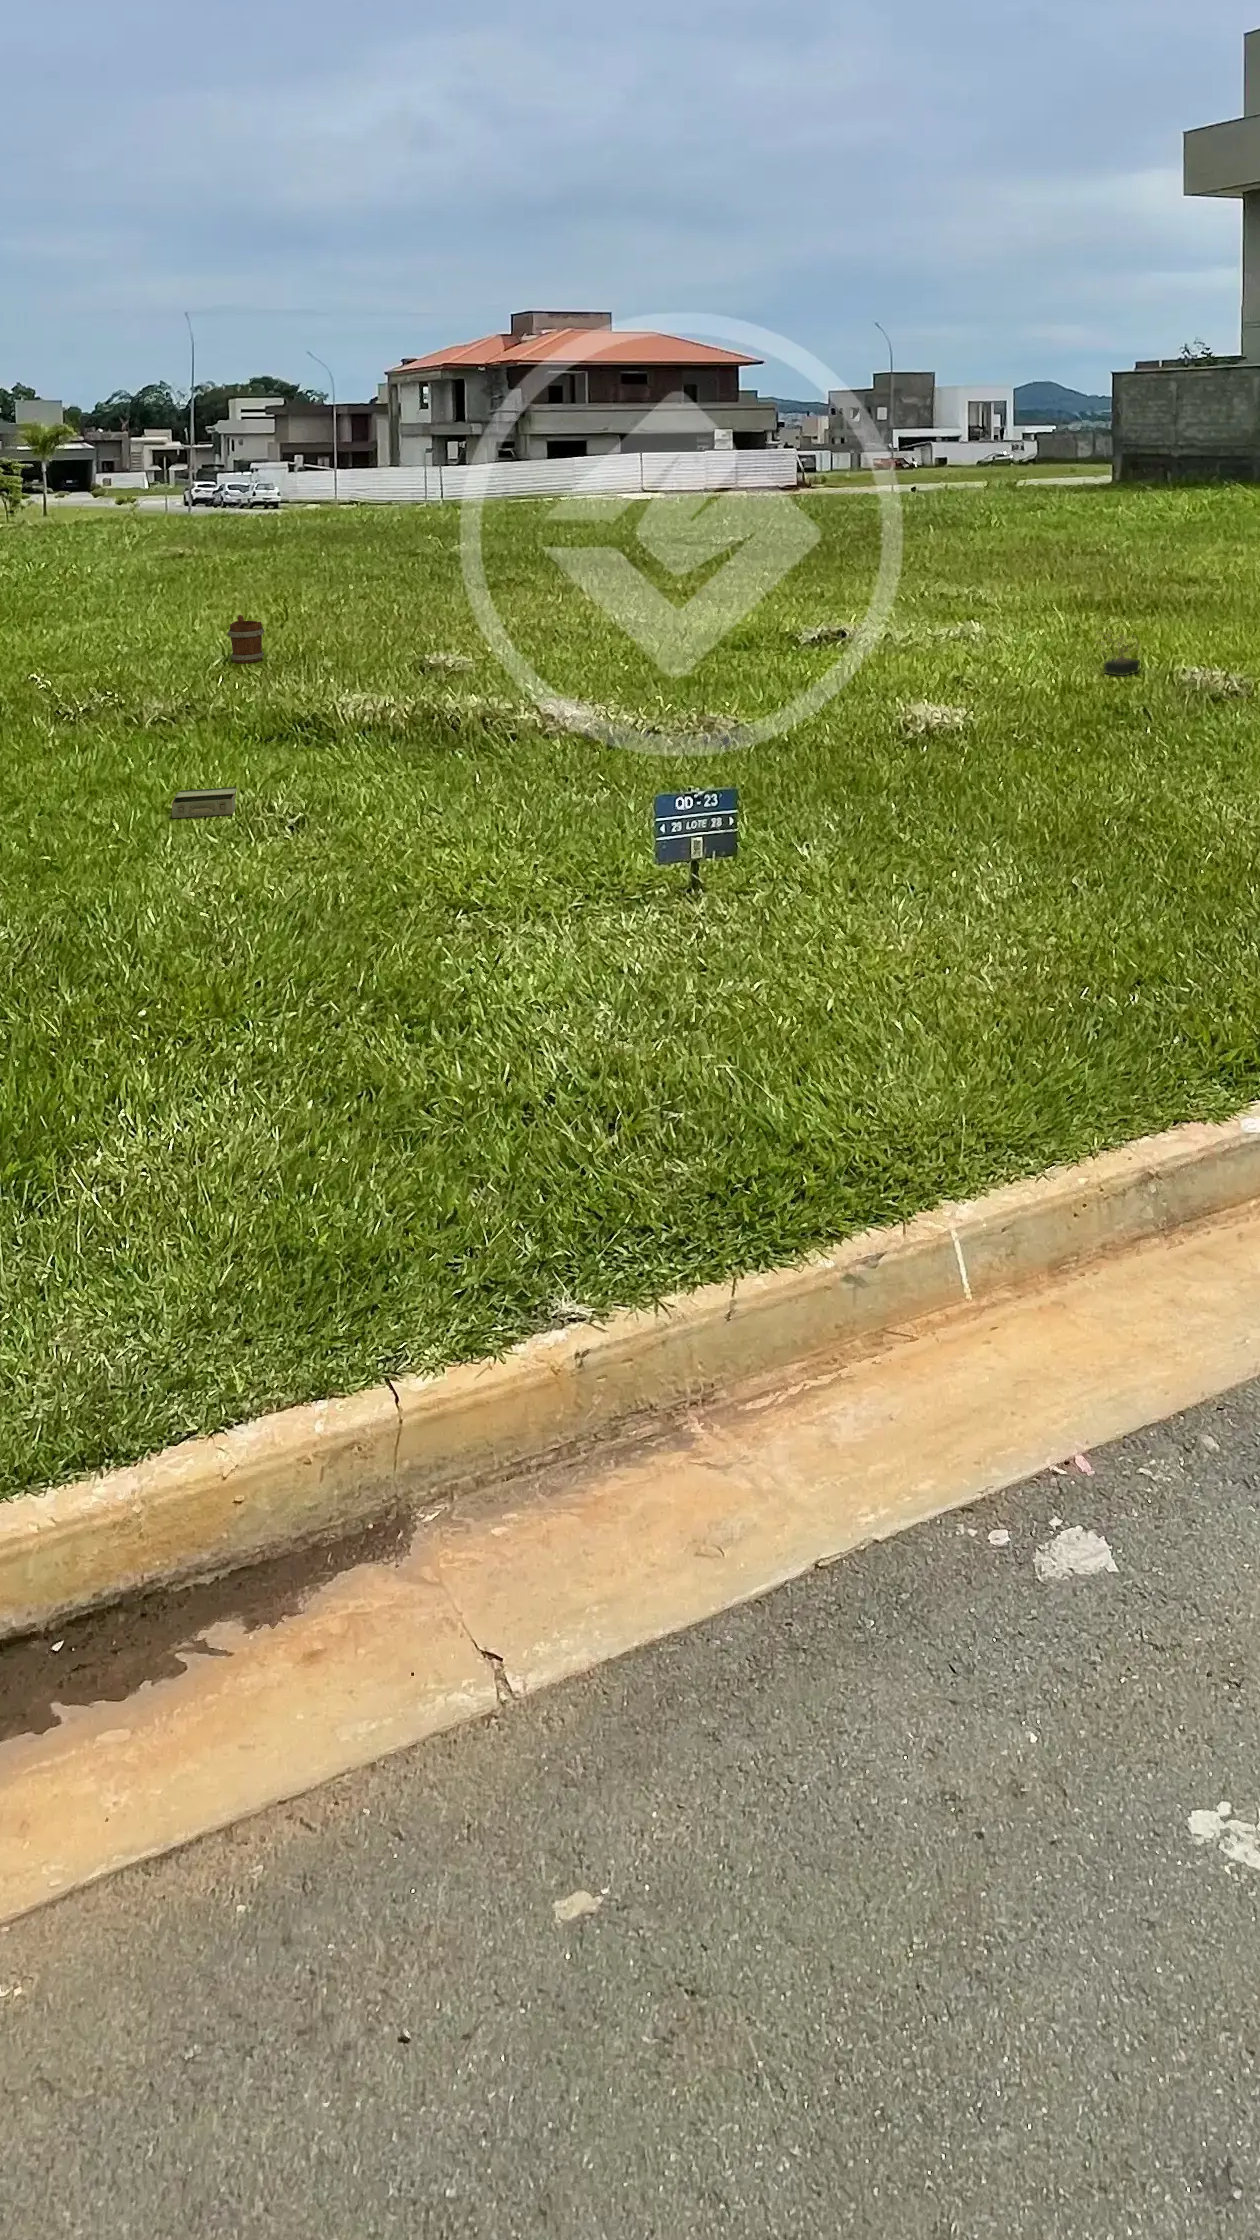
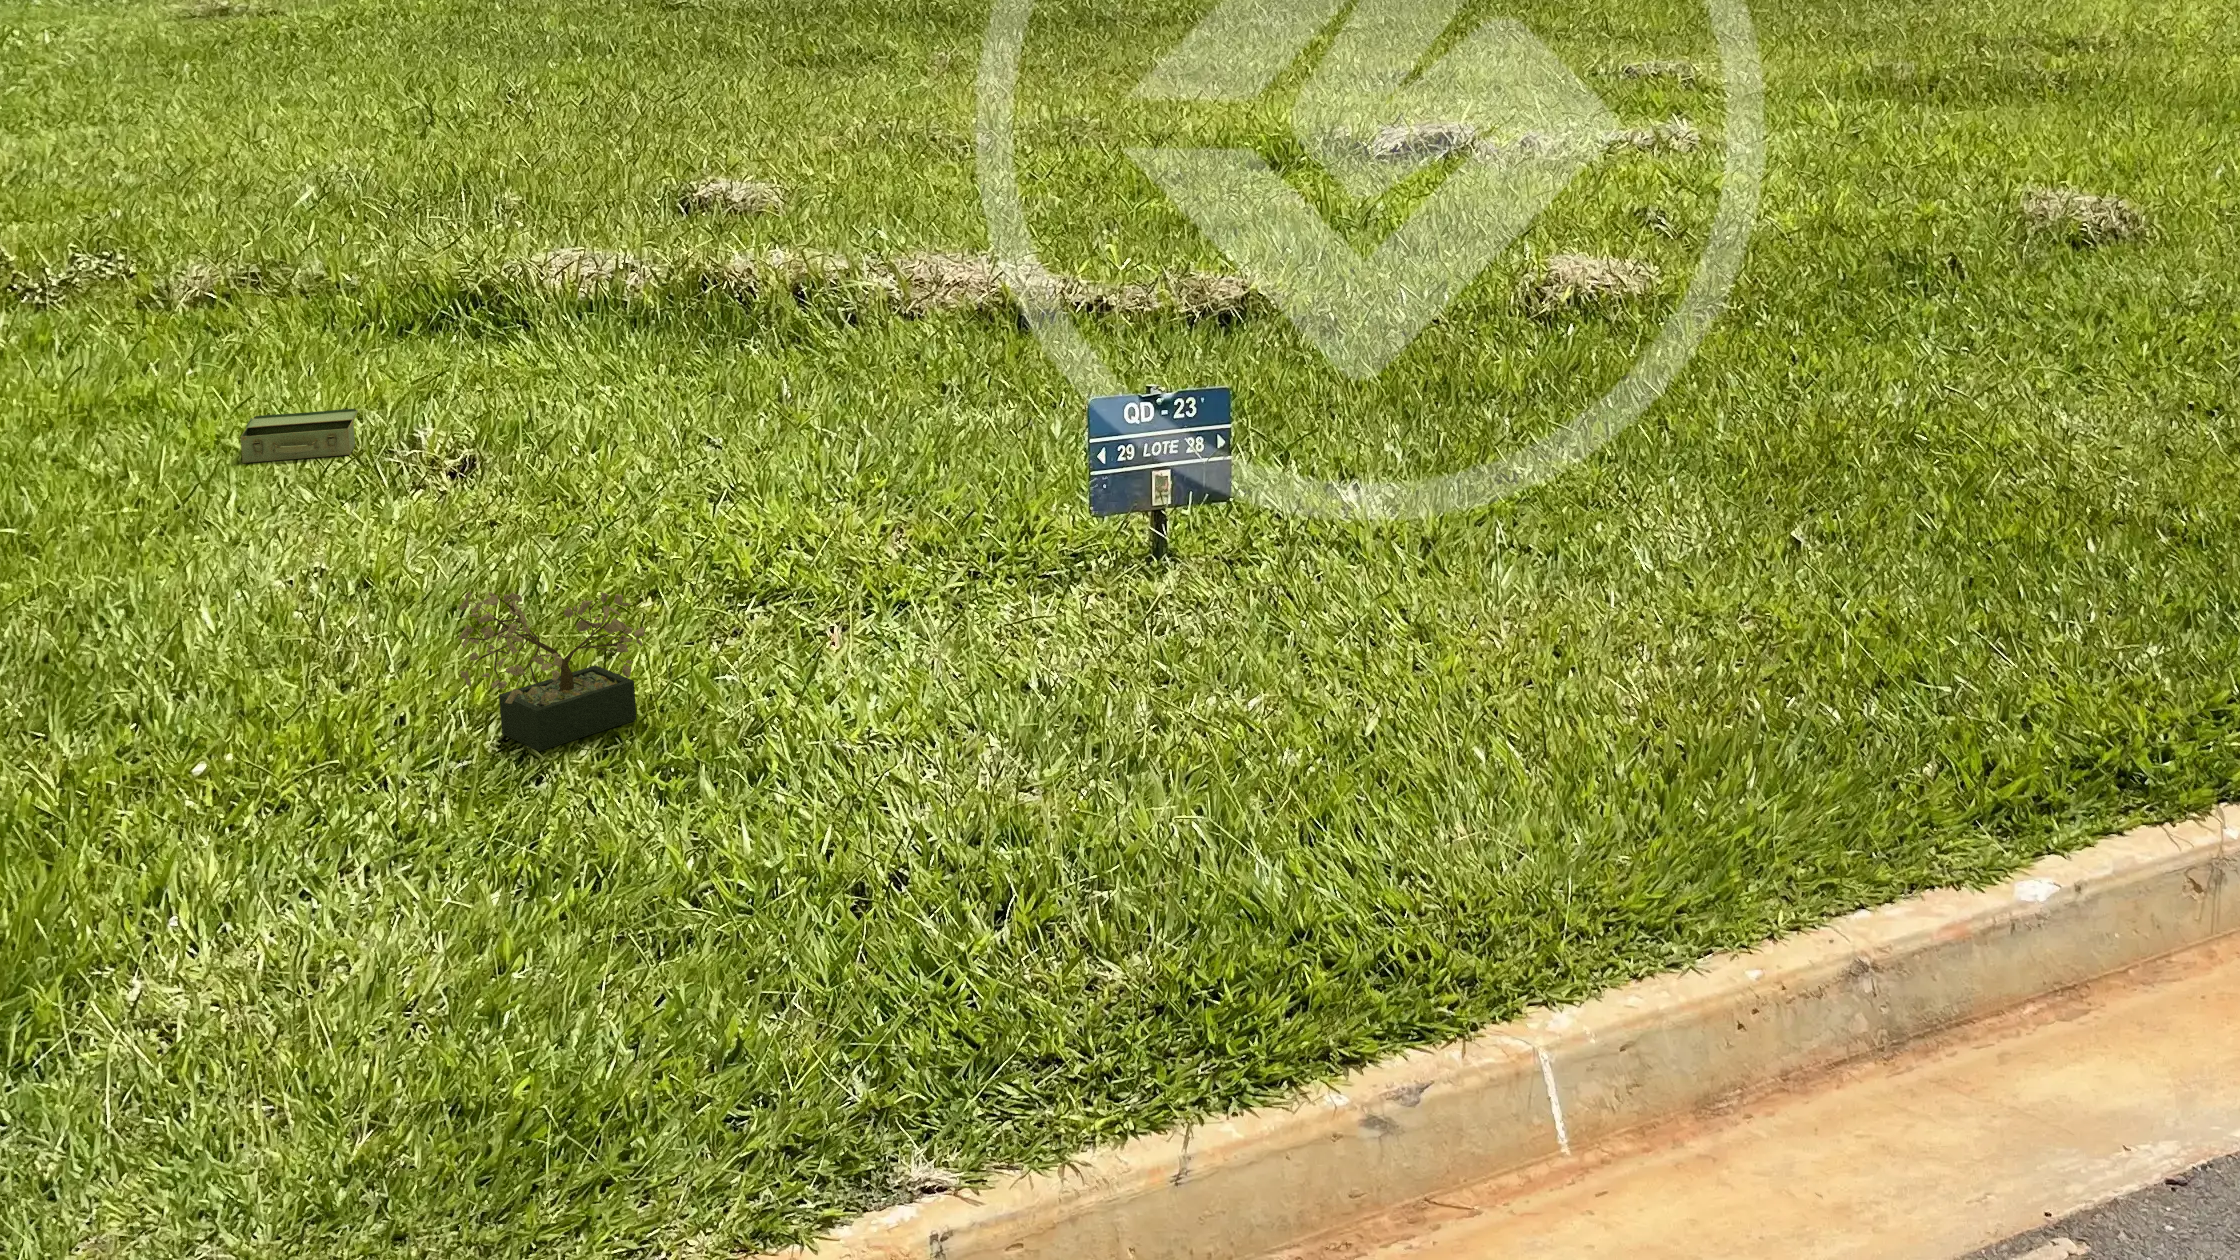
bucket: present [227,615,265,663] -> none [333,124,402,209]
decorative plant: present [1097,632,1140,676] -> present [458,591,645,751]

